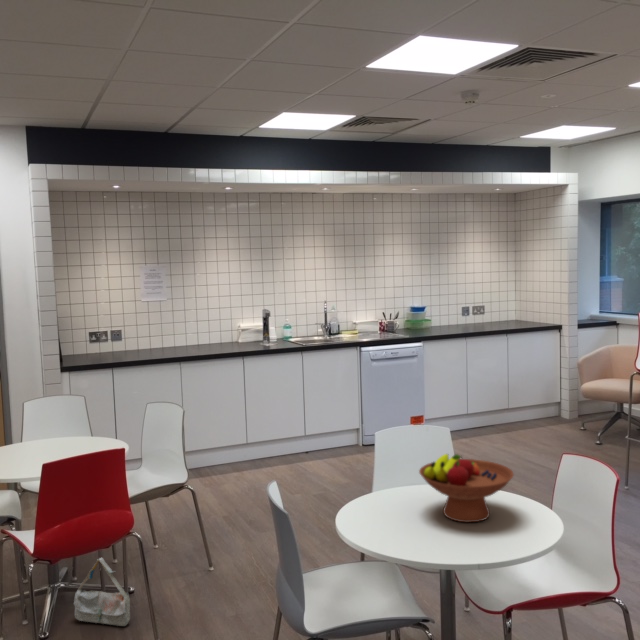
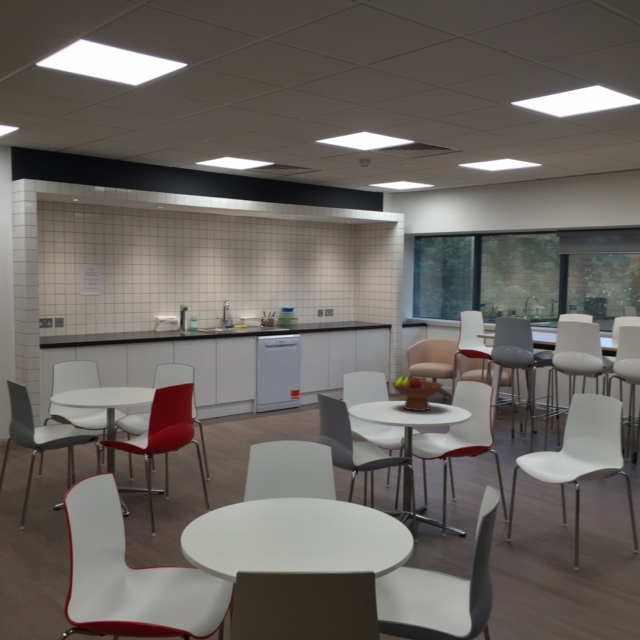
bag: present [74,558,130,626] -> none [137,462,179,509]

